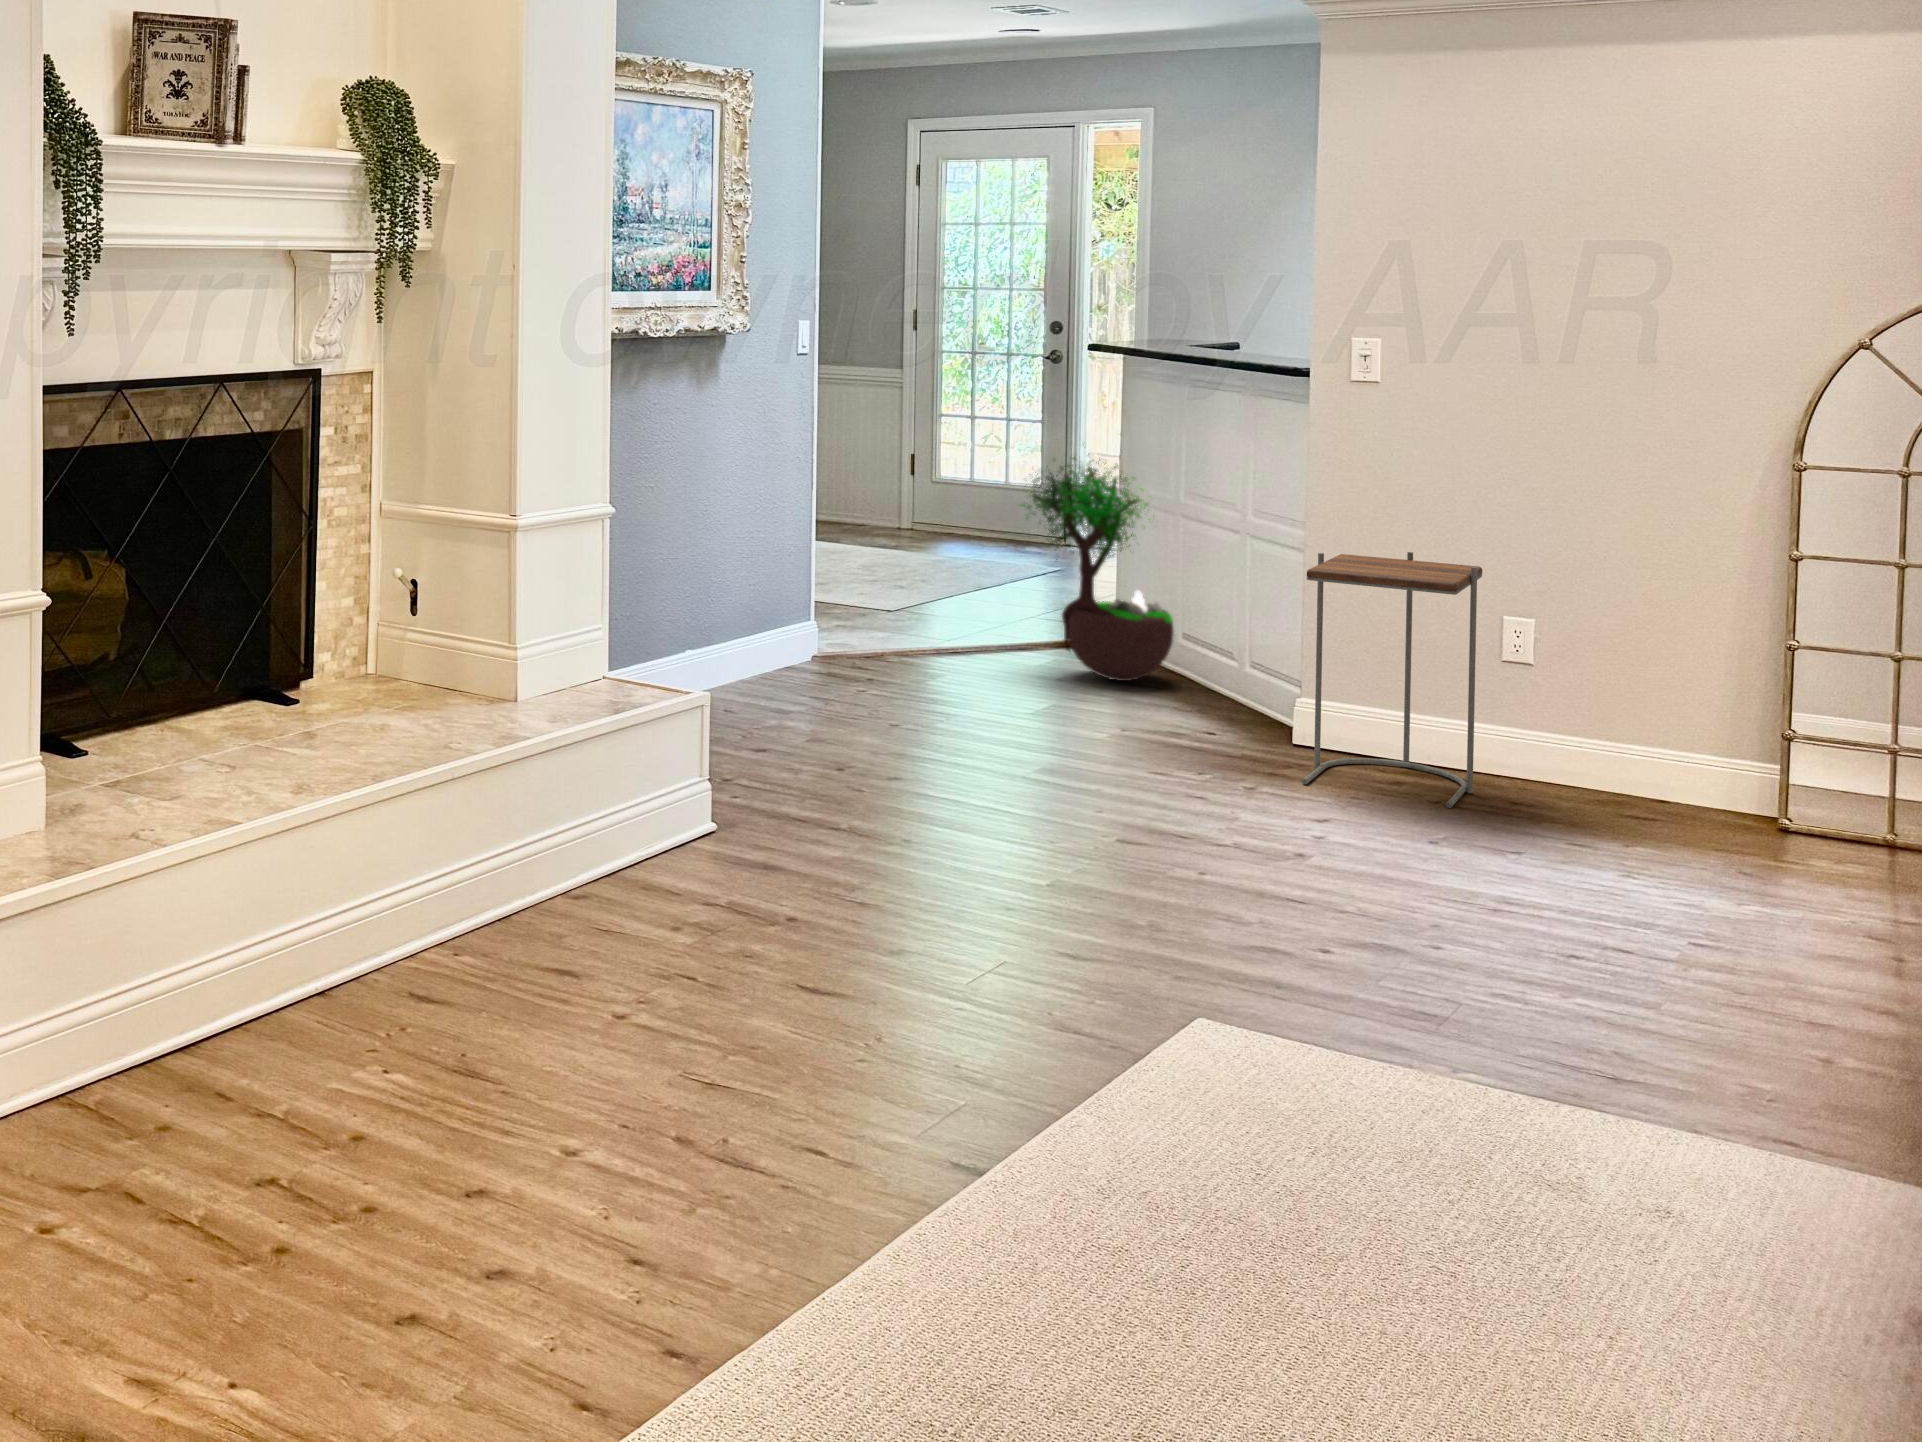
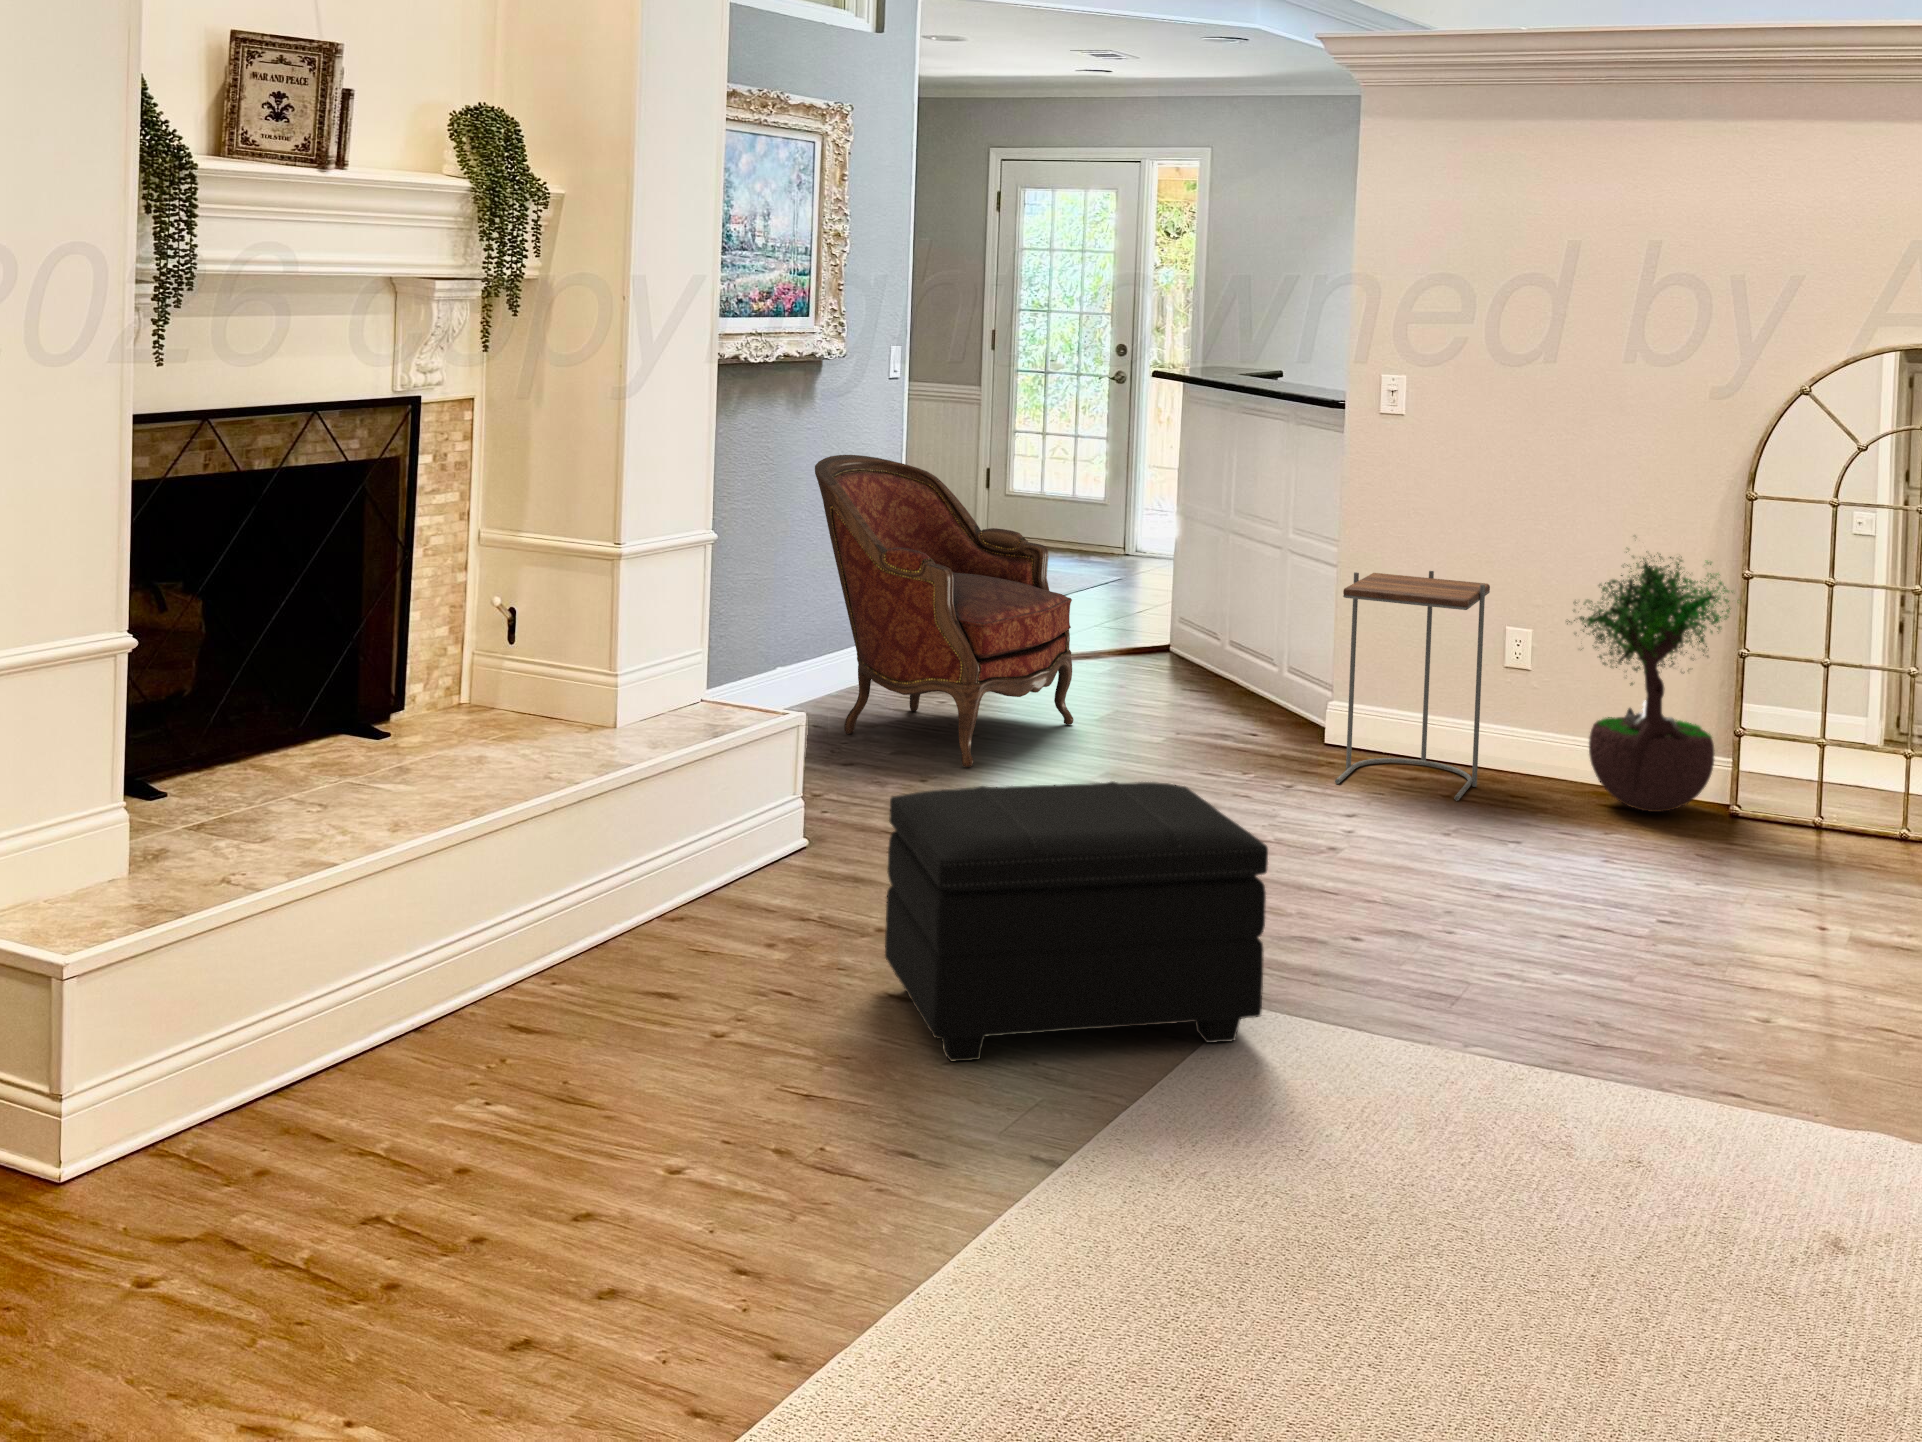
armchair: none [723,431,1003,753] -> present [815,455,1073,767]
potted tree: present [1021,454,1174,681] -> present [1566,552,1733,812]
footstool: none [797,771,1230,1068] -> present [885,781,1268,1061]

